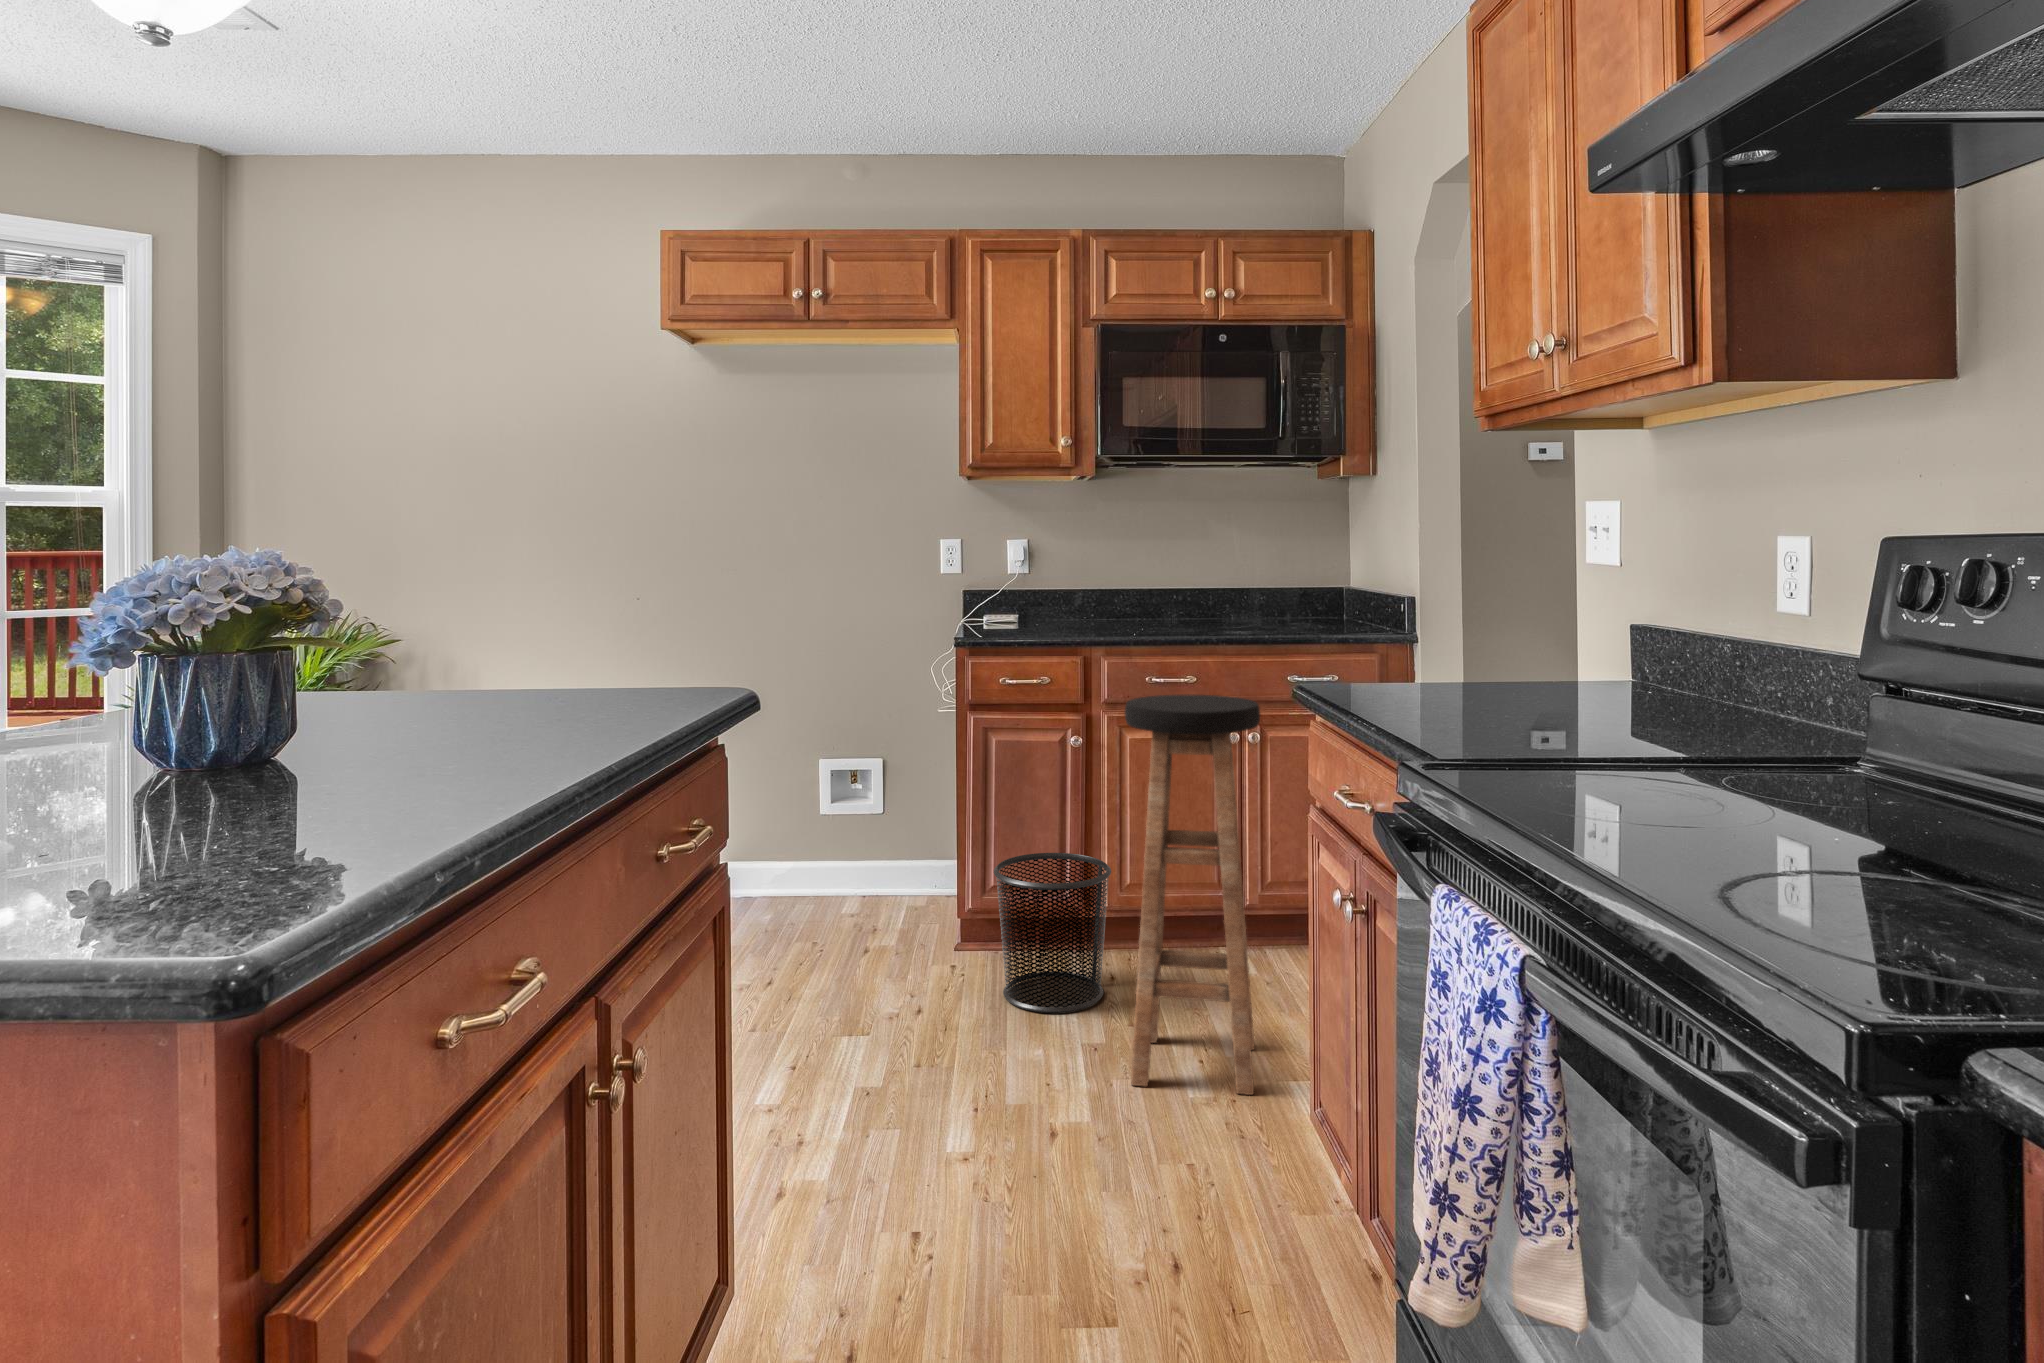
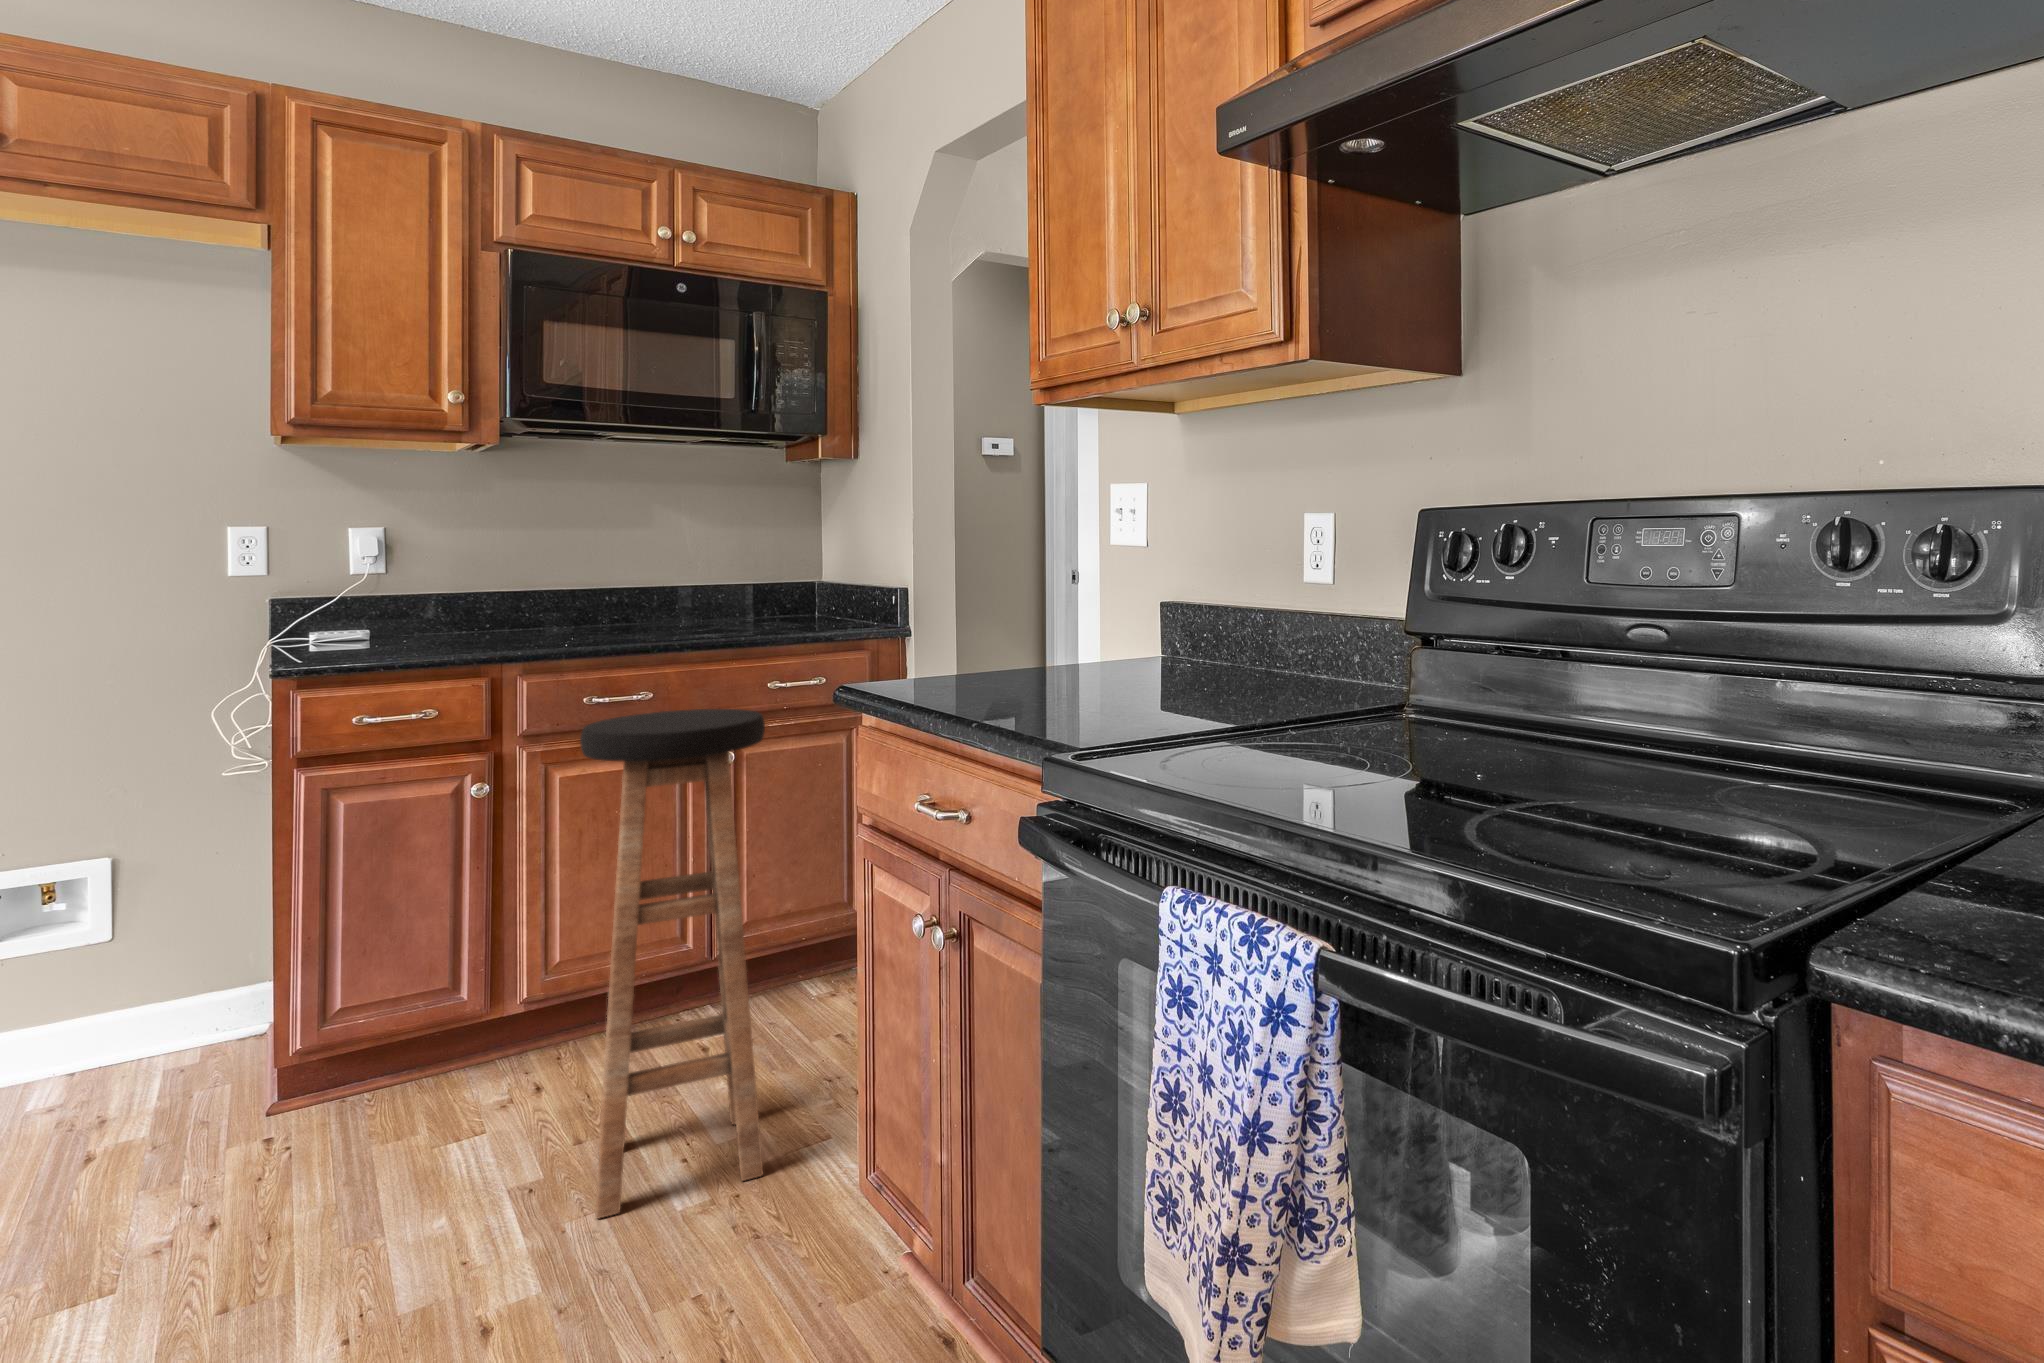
waste bin: present [994,853,1111,1013] -> none [349,936,542,1166]

